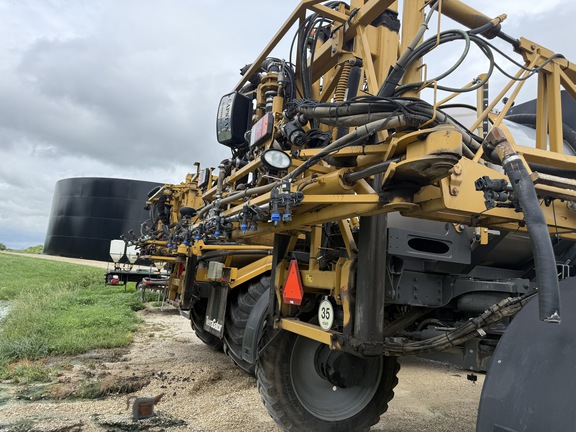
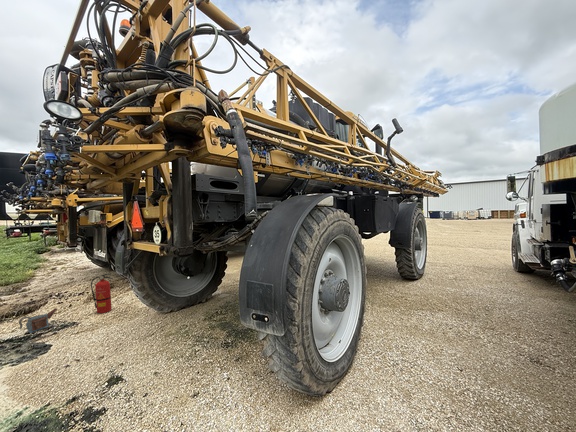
fire extinguisher: none [204,357,231,415] -> present [91,274,112,313]

